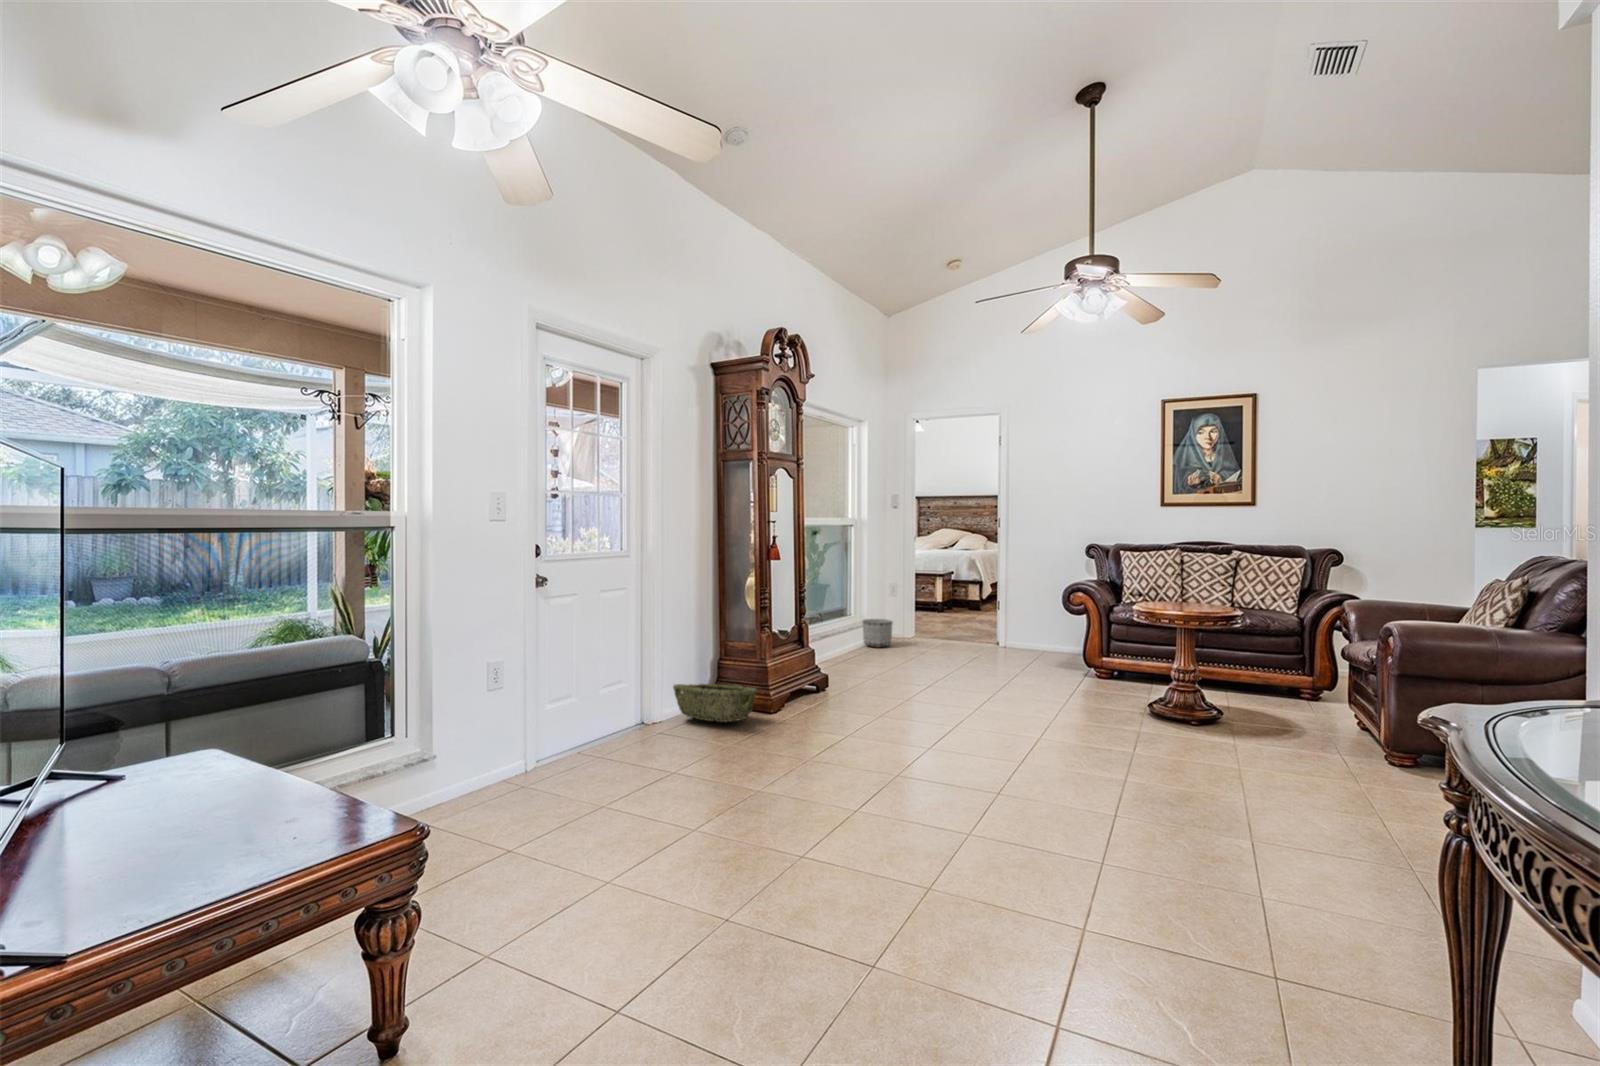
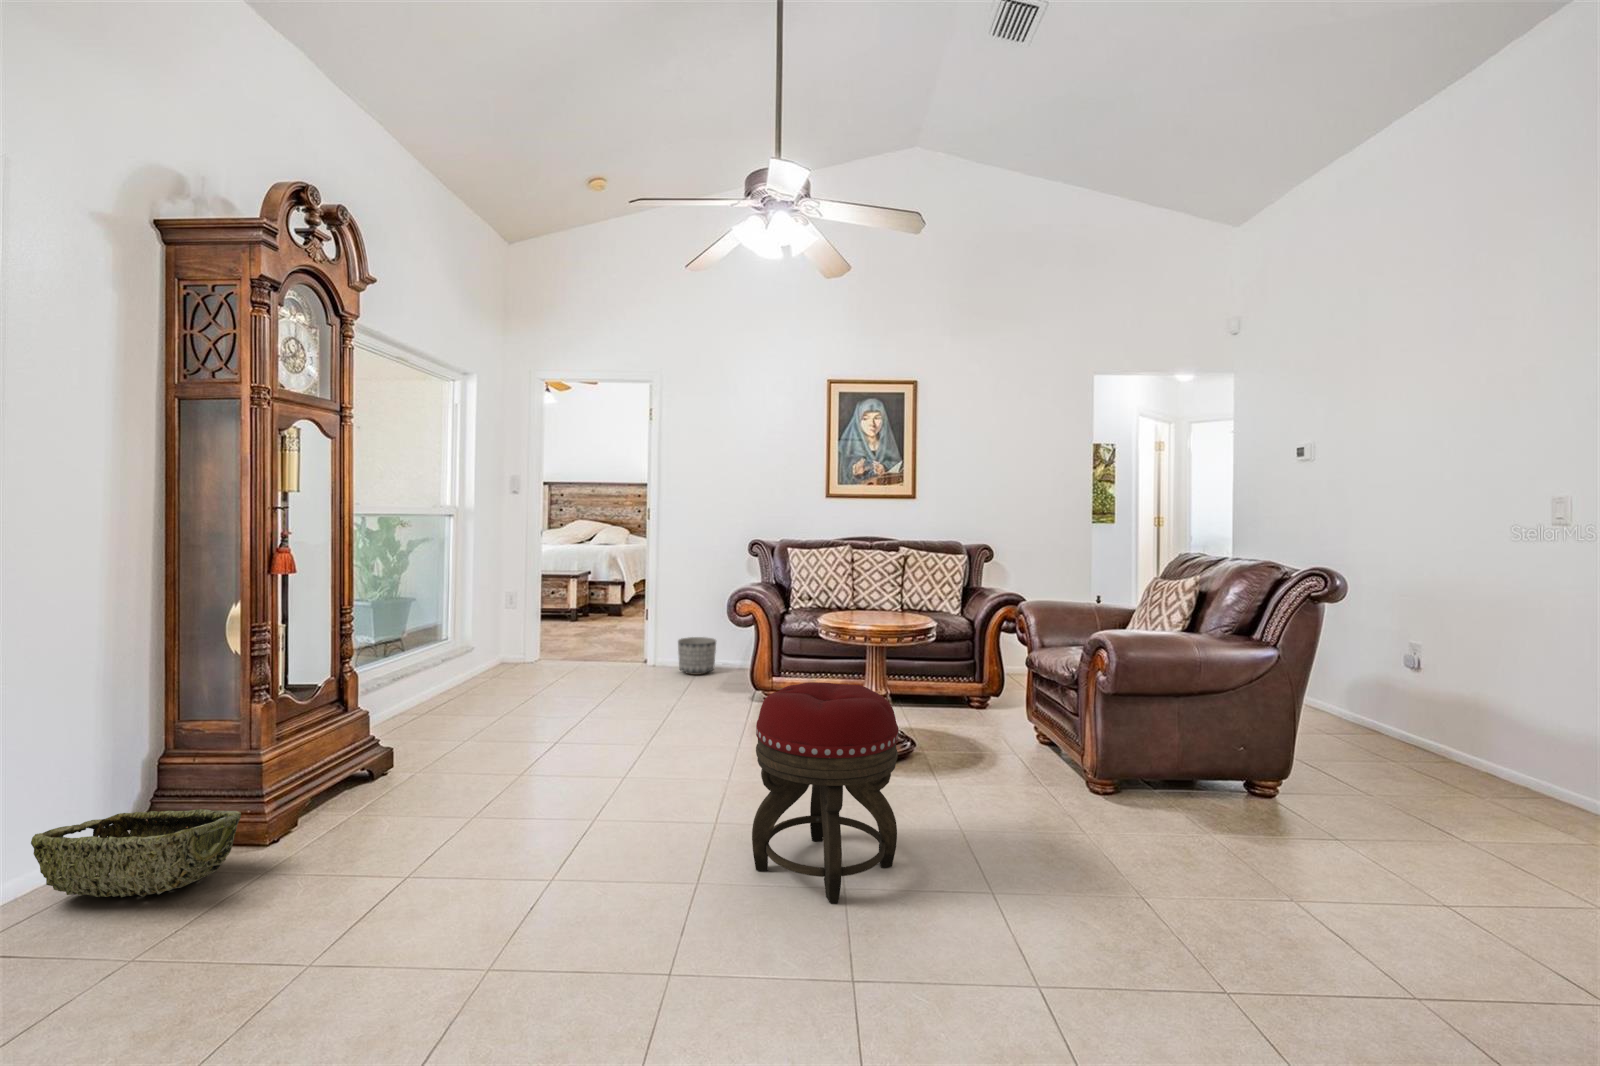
planter: present [863,619,893,647] -> present [678,637,716,675]
footstool: none [1053,640,1165,785] -> present [752,682,898,903]

